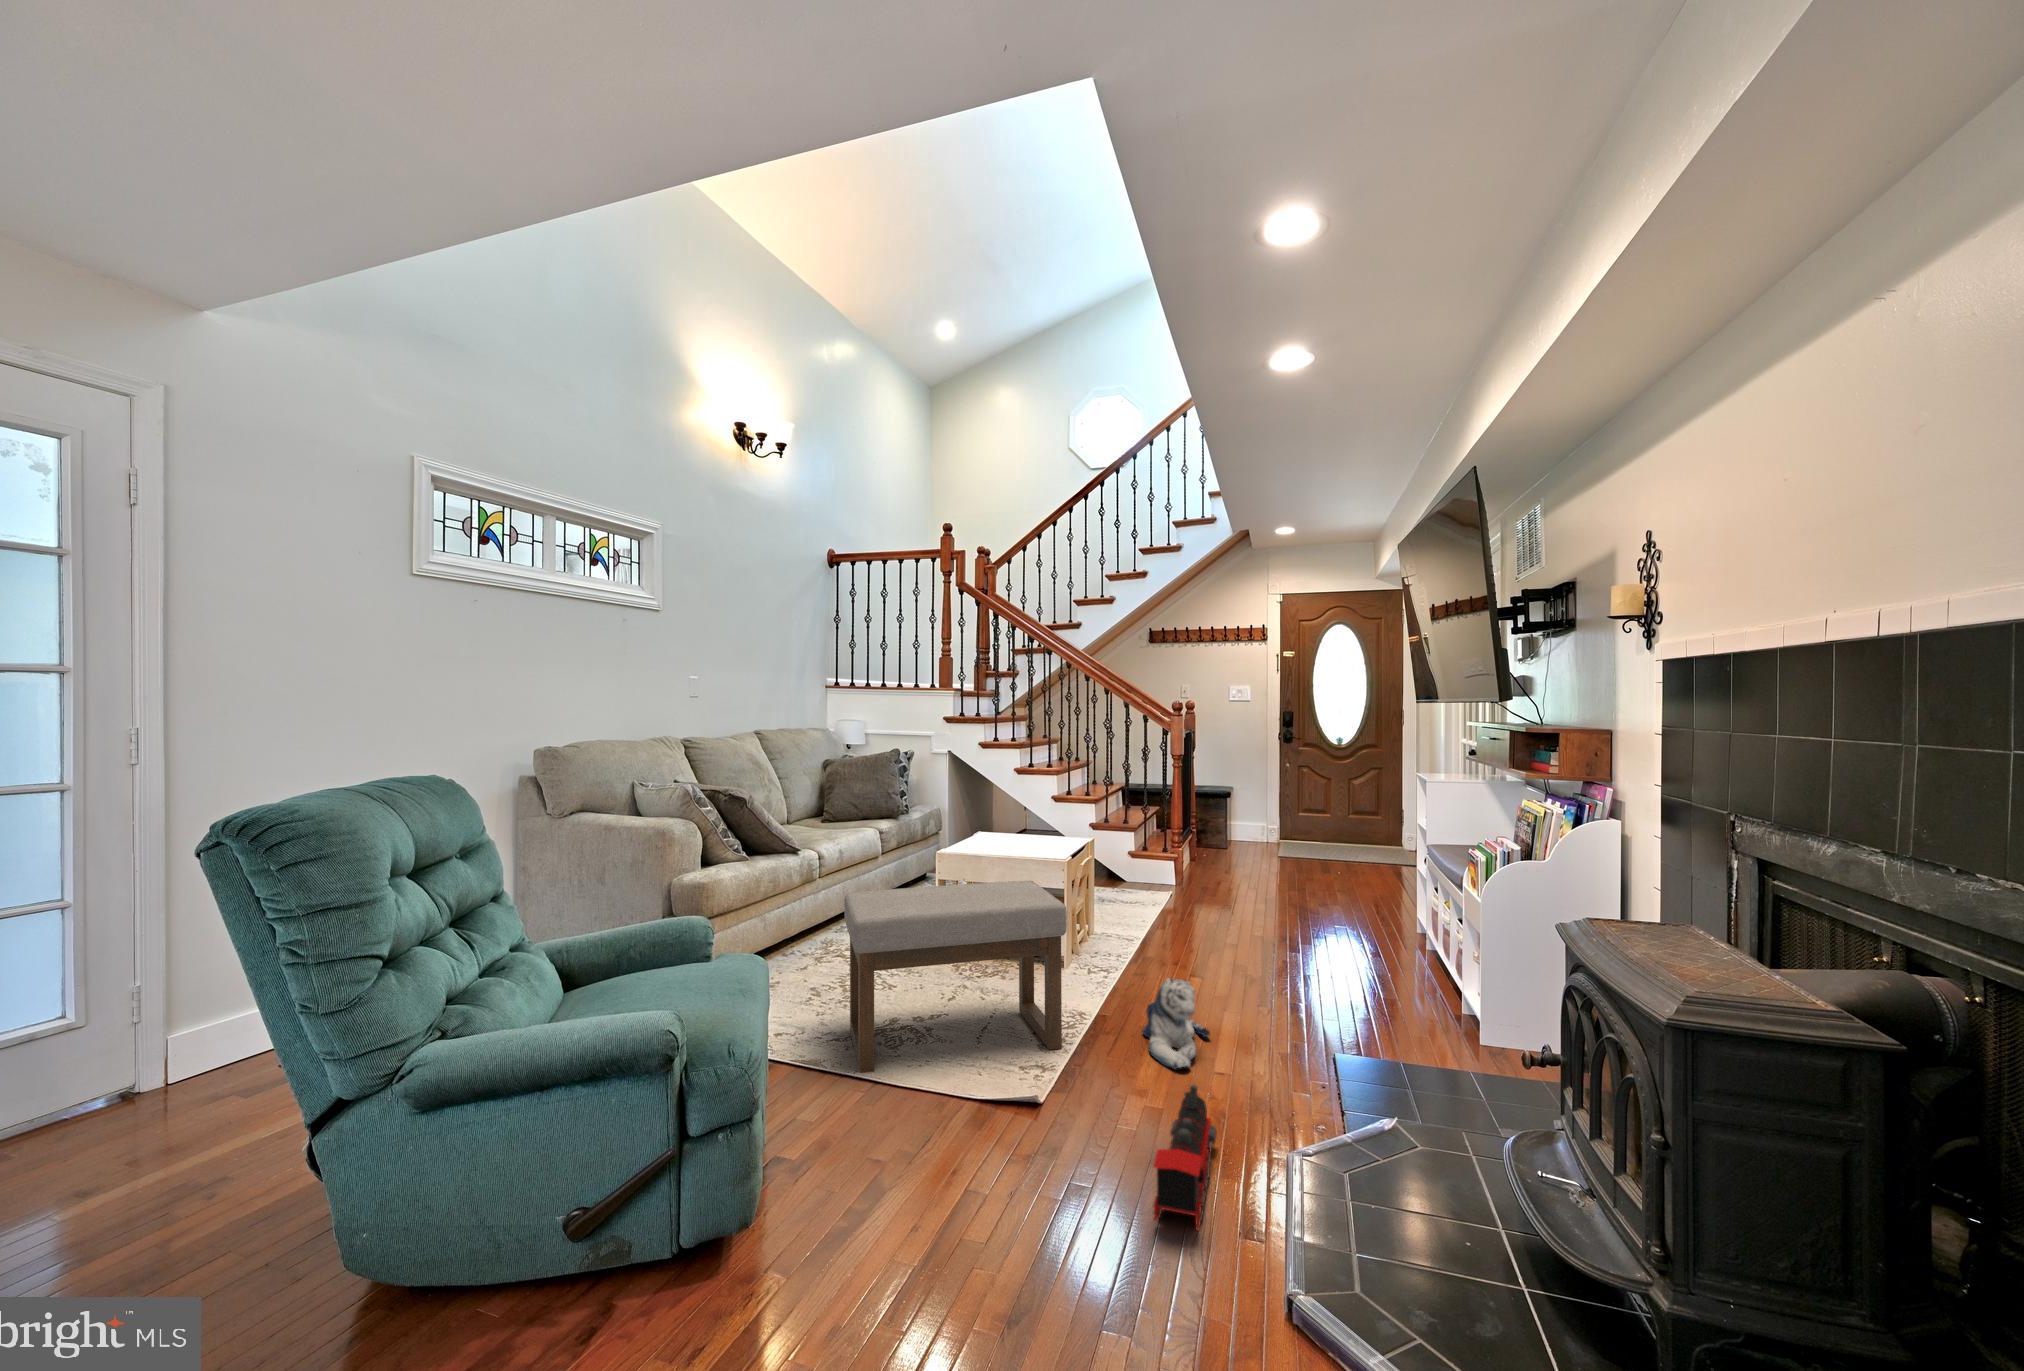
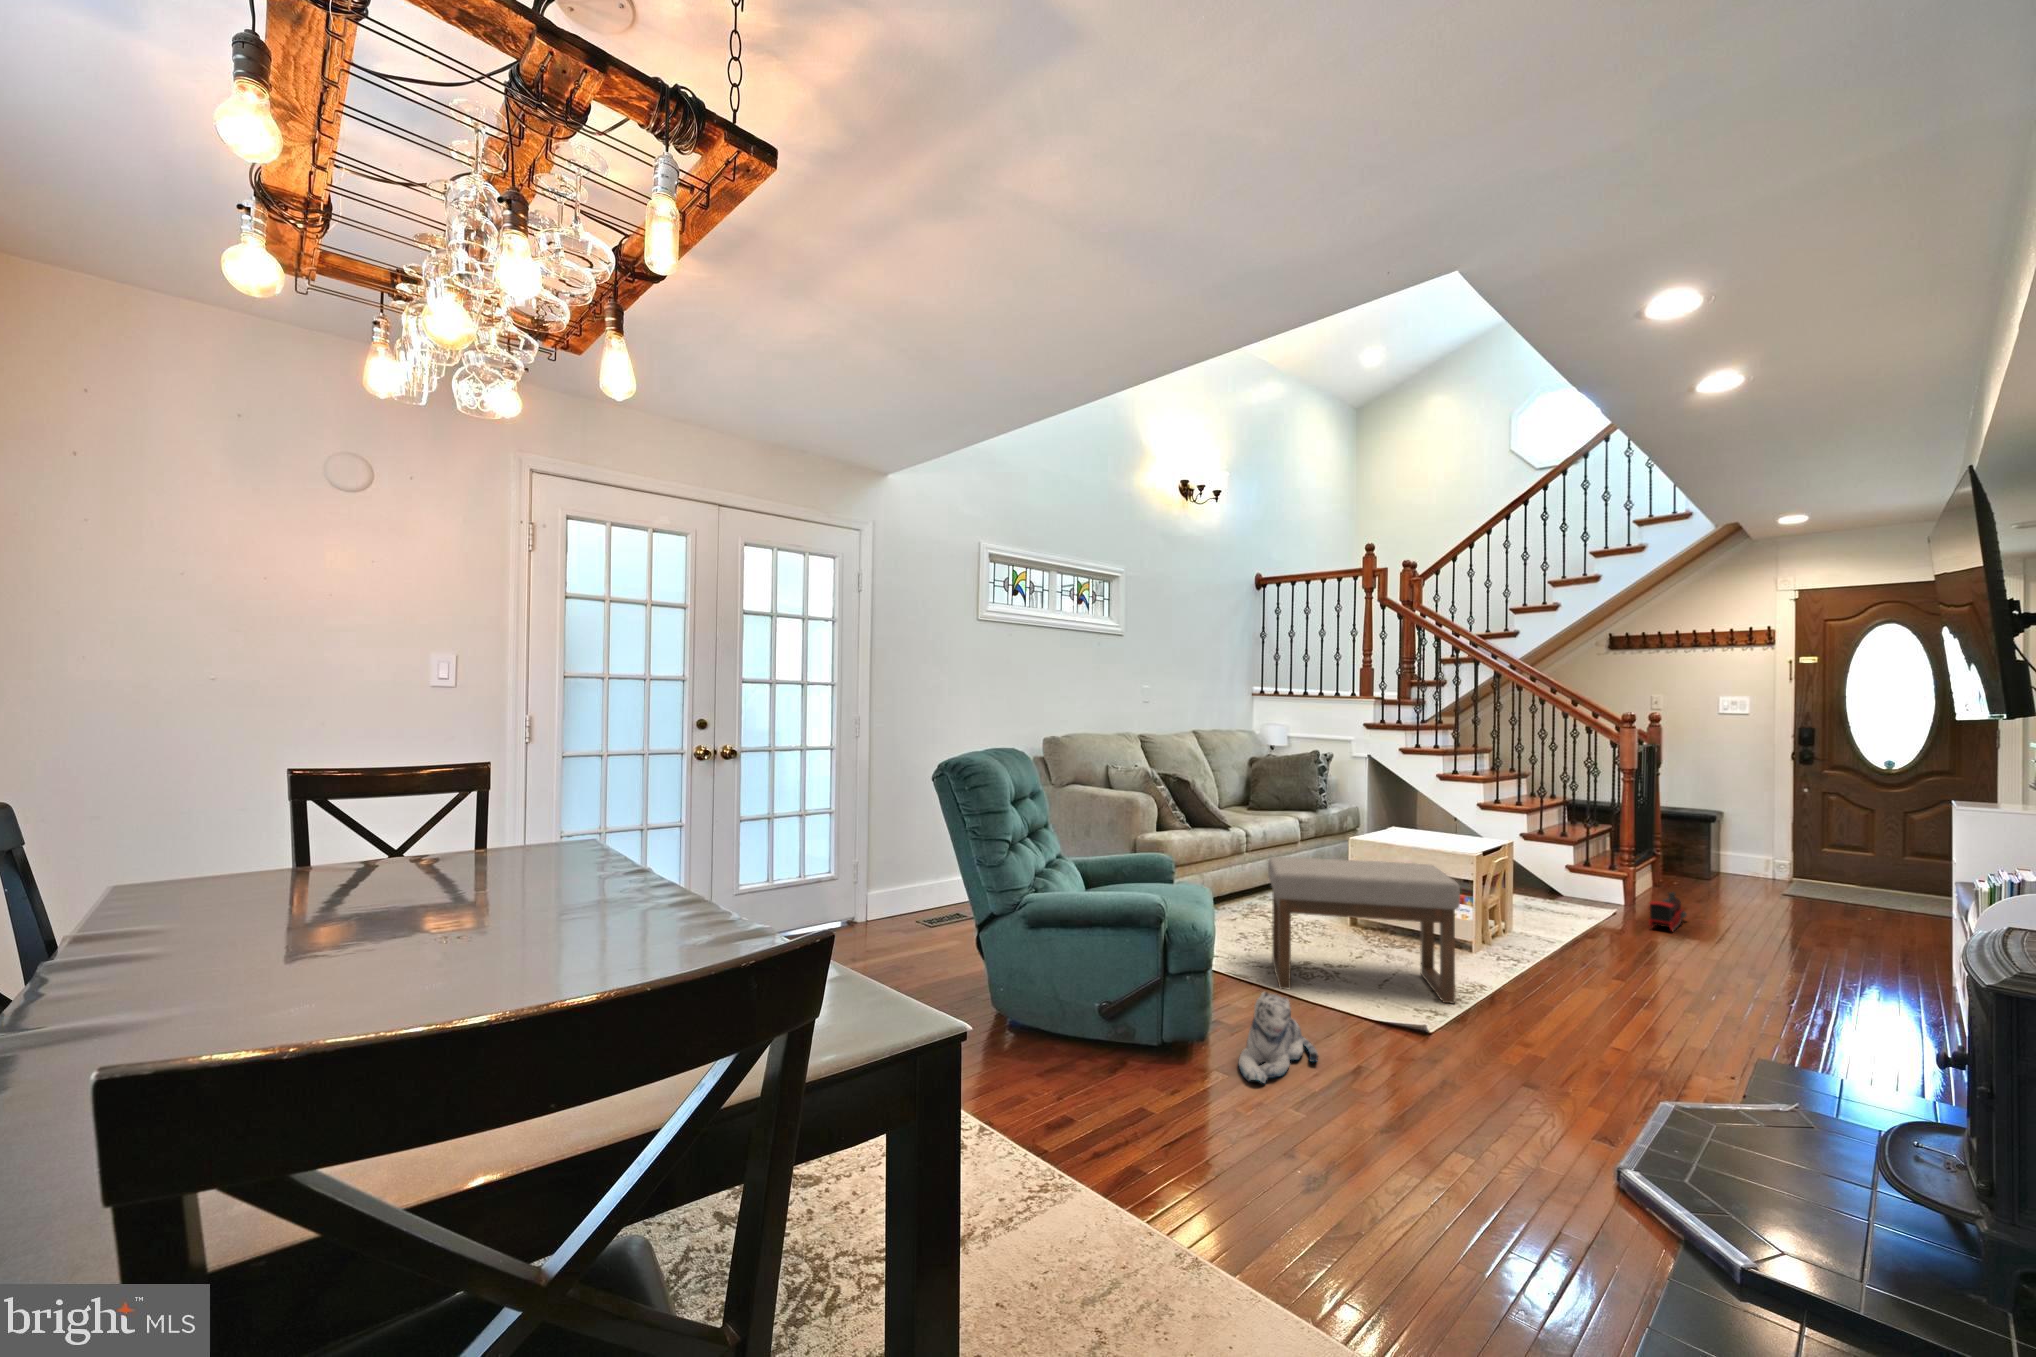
plush toy: present [1142,978,1210,1070] -> present [1239,992,1318,1083]
toy train: present [1153,1085,1217,1230] -> present [1649,892,1687,931]

